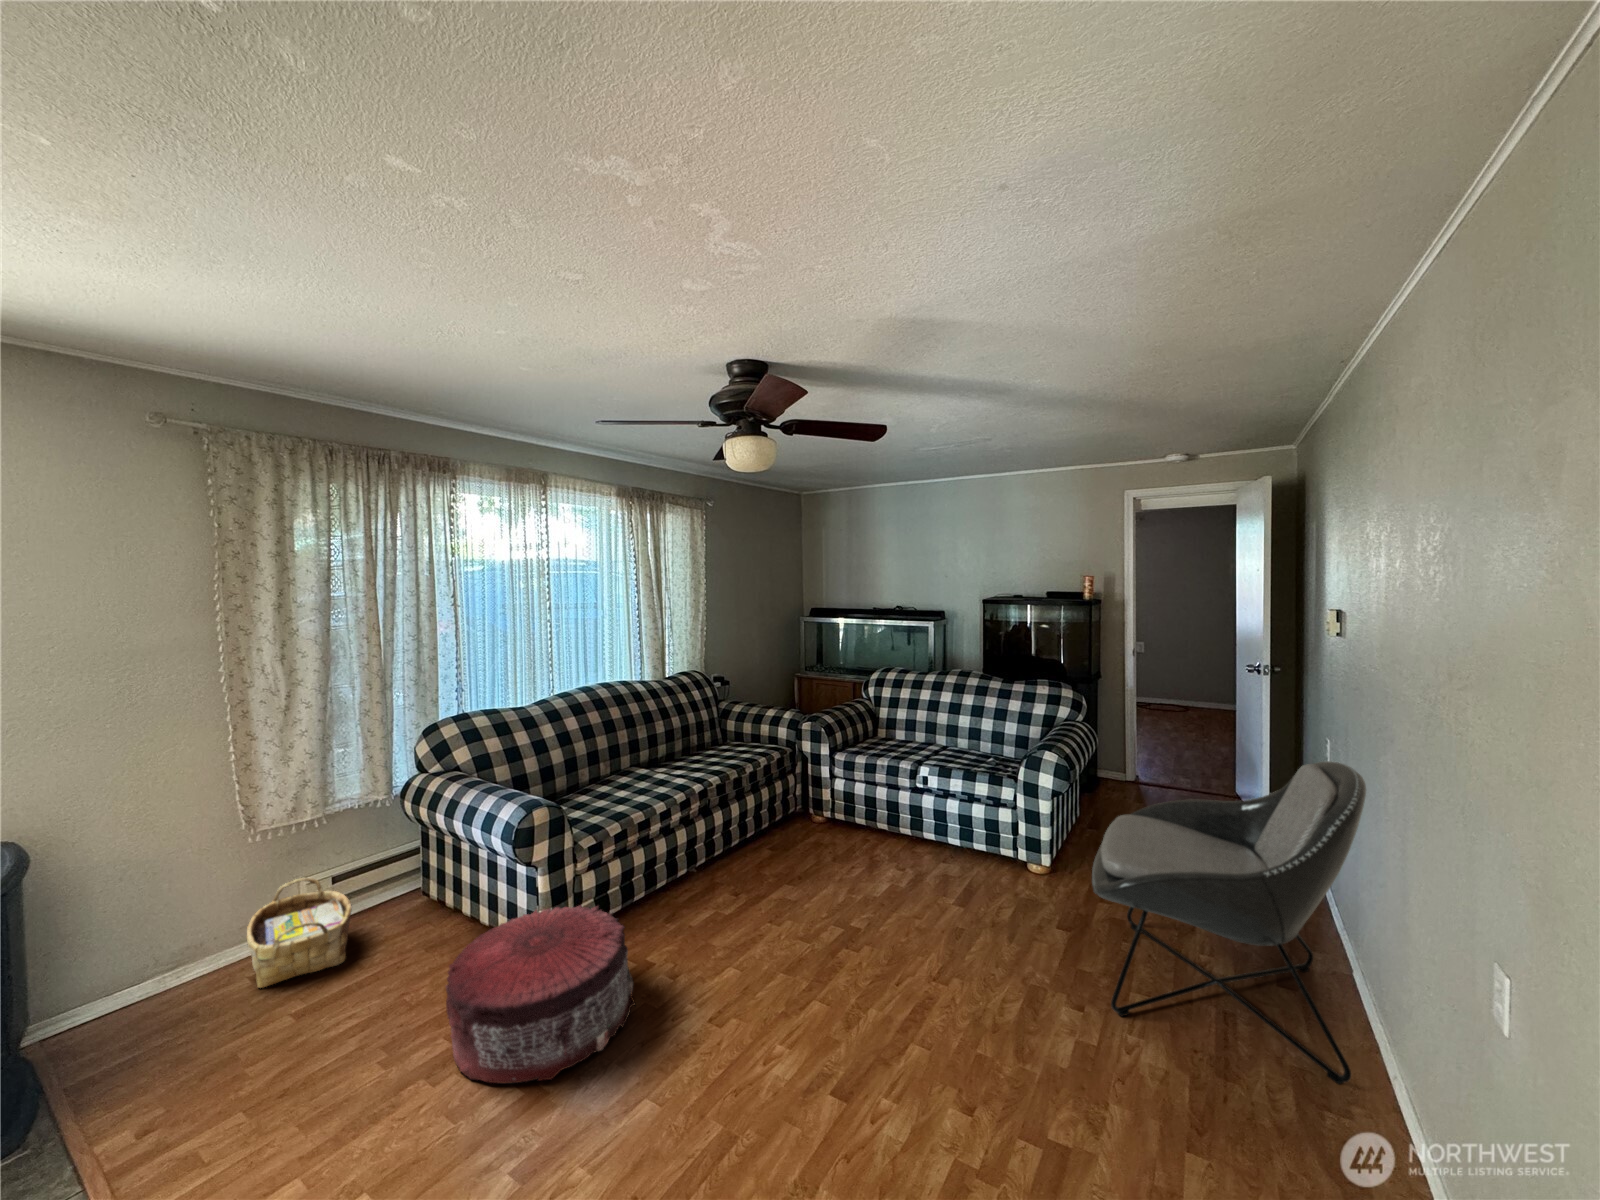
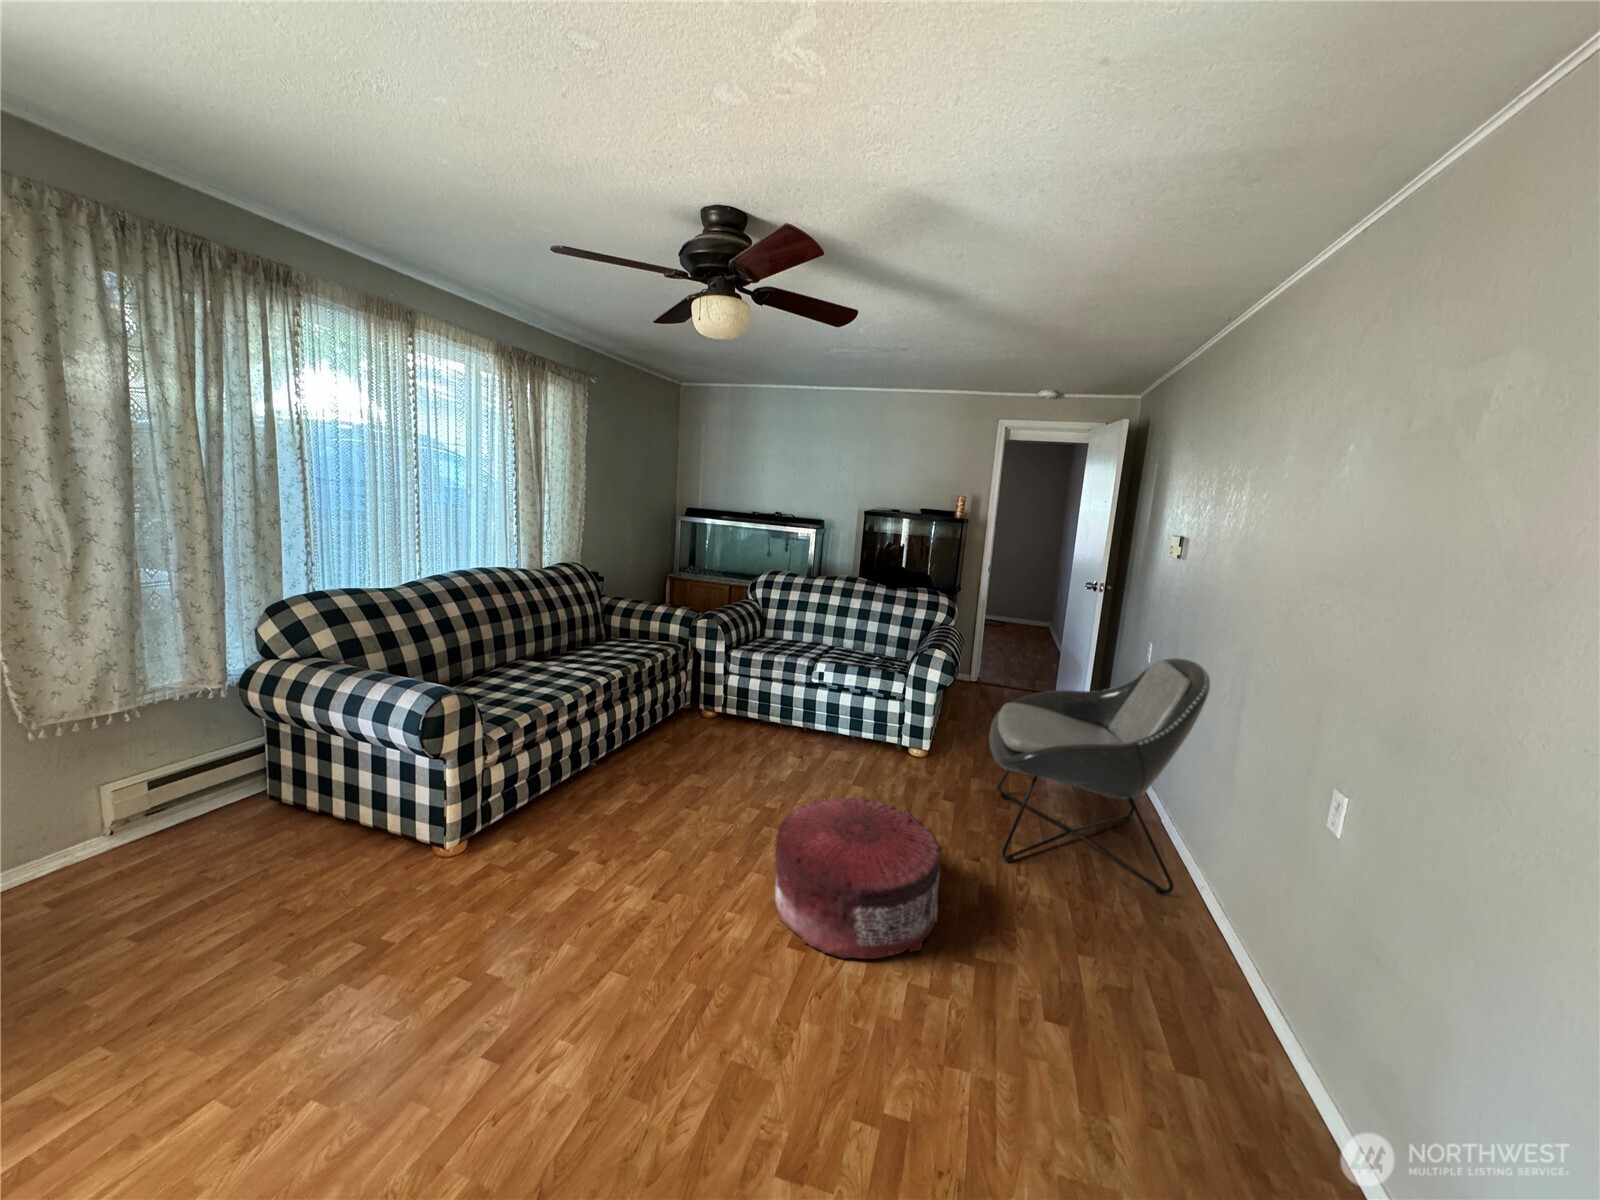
woven basket: present [247,878,352,988] -> none [39,781,191,910]
pouf: present [446,905,636,1083] -> present [774,796,942,959]

